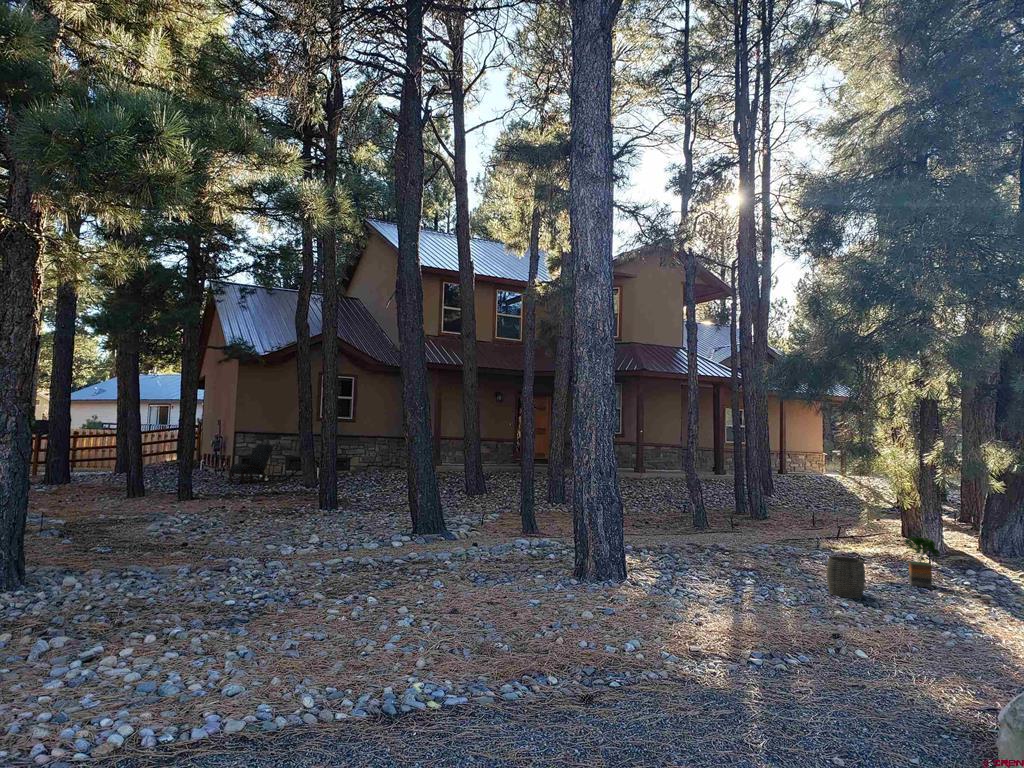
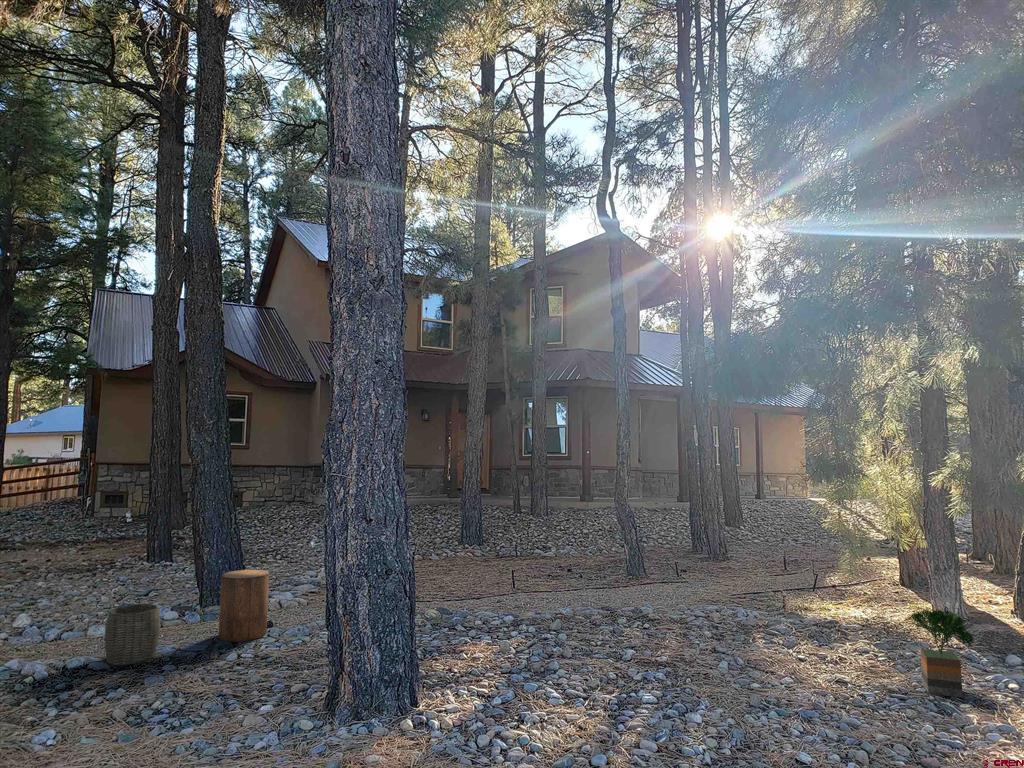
lounge chair: present [229,444,273,483] -> none [85,476,144,525]
stool: none [455,509,485,552] -> present [218,570,269,641]
woven basket: present [827,556,865,598] -> present [104,604,160,665]

